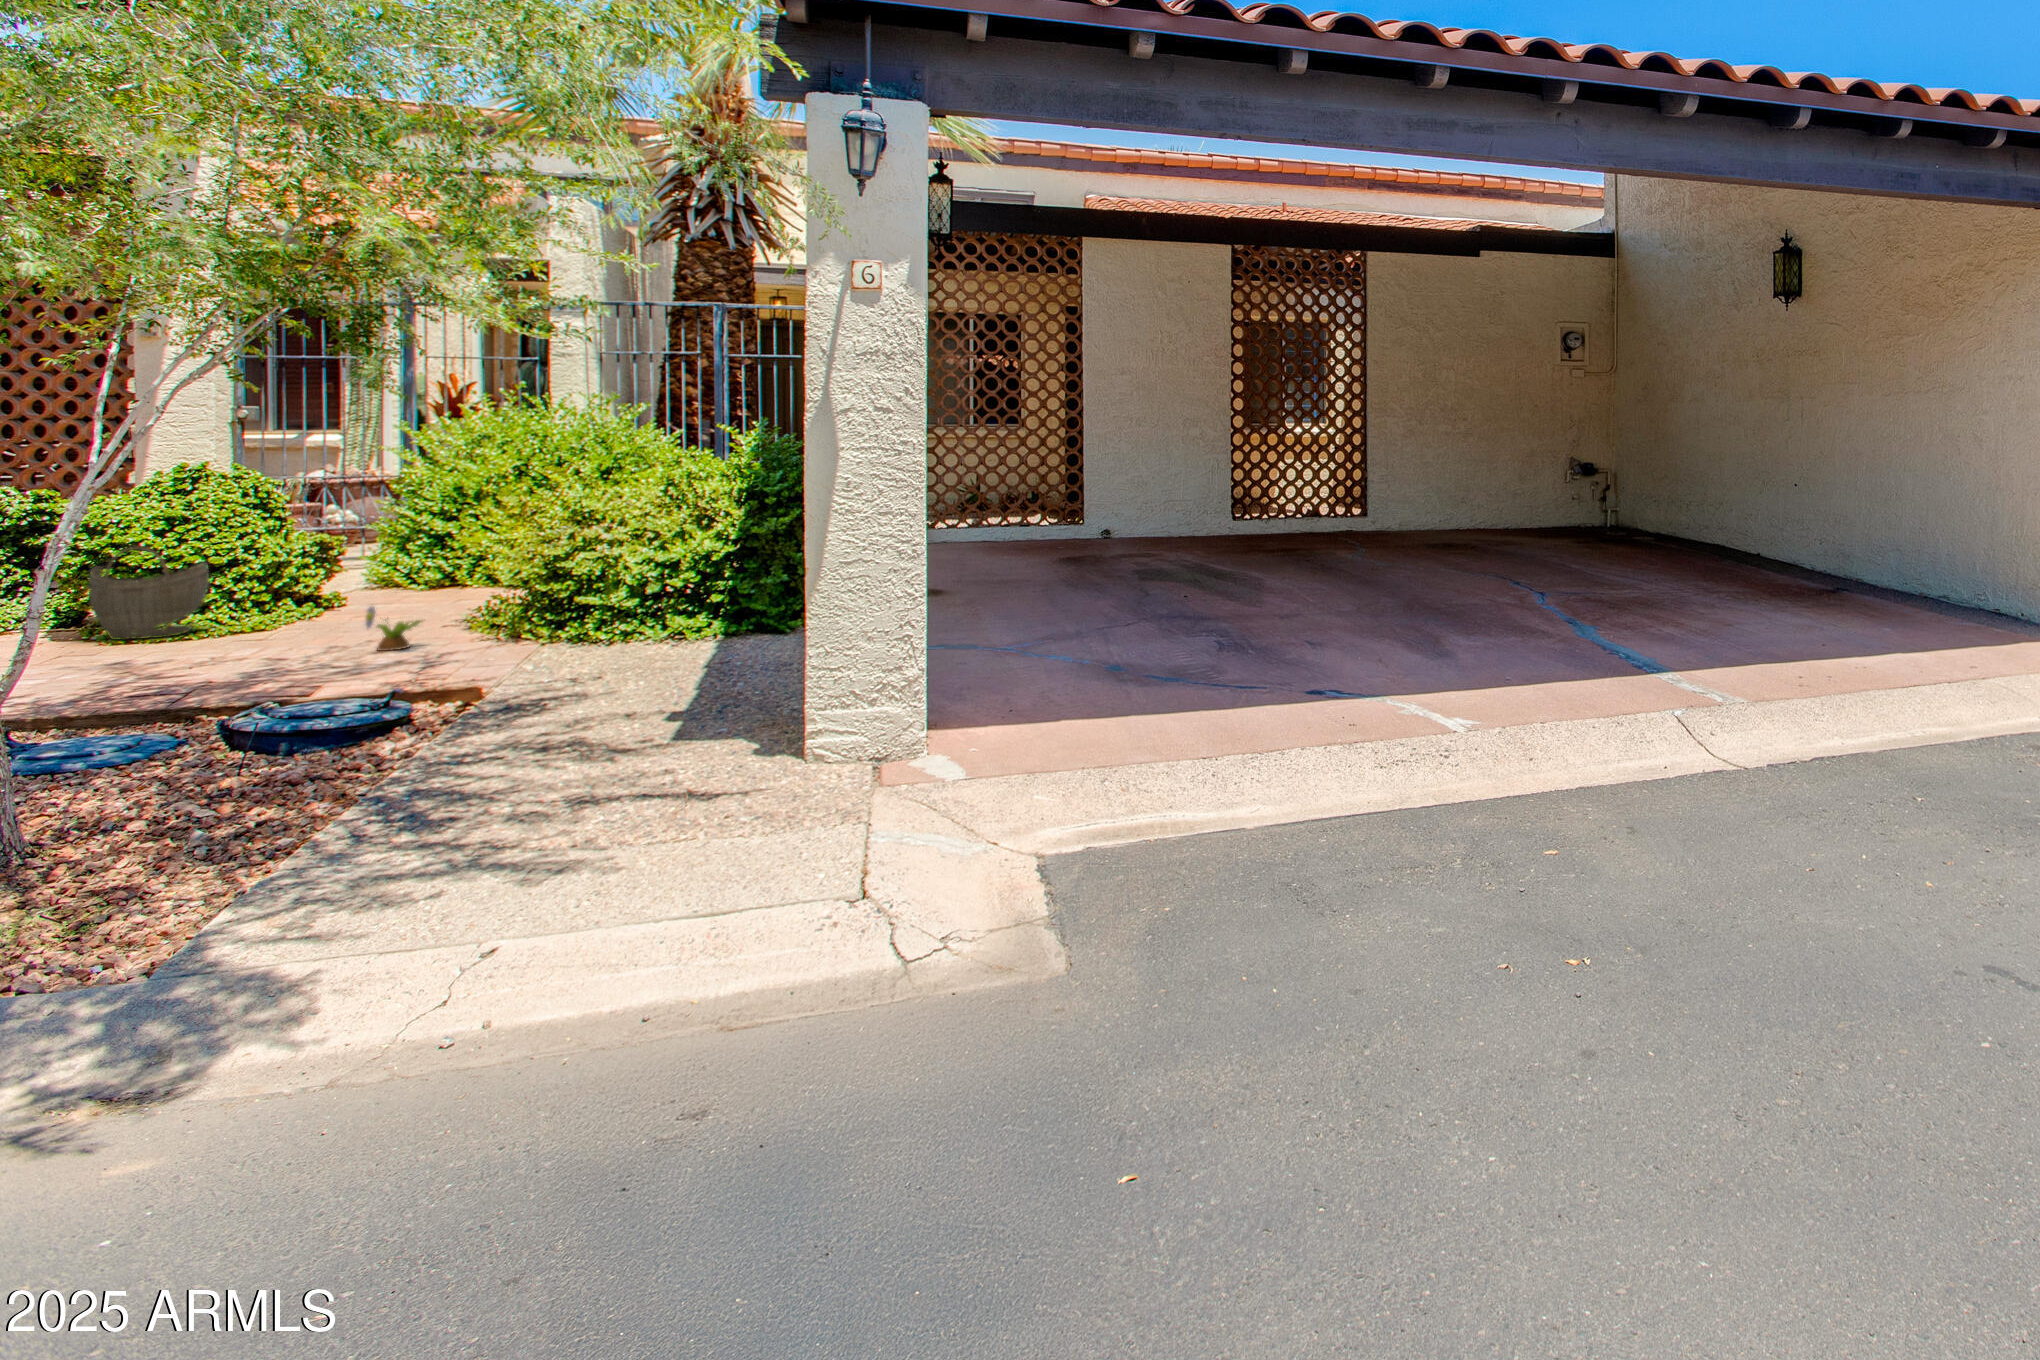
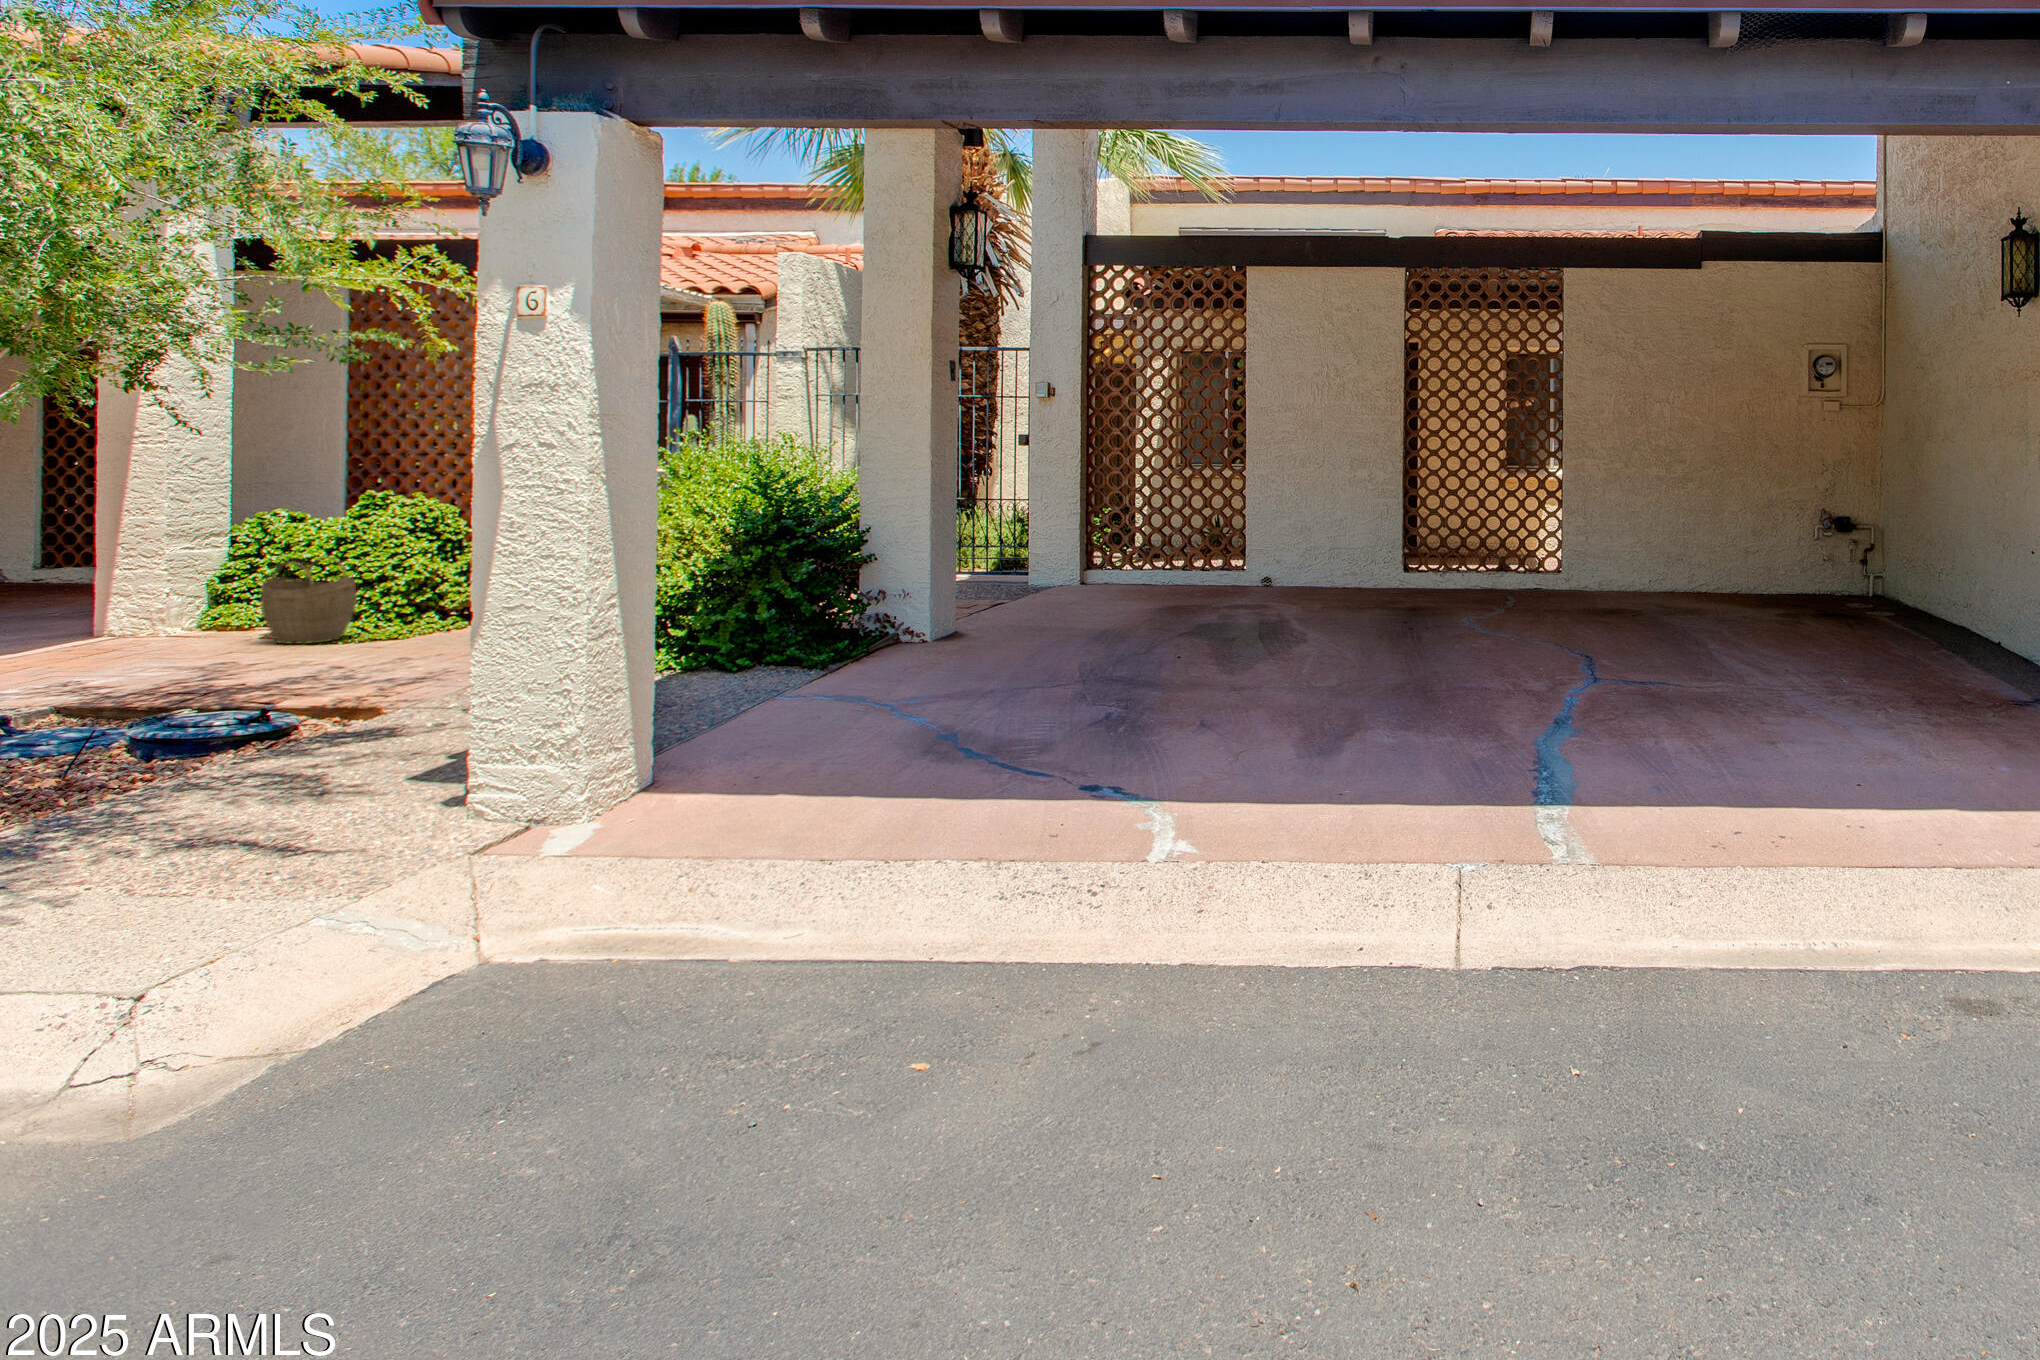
decorative plant: present [365,607,421,651] -> none [404,623,459,669]

